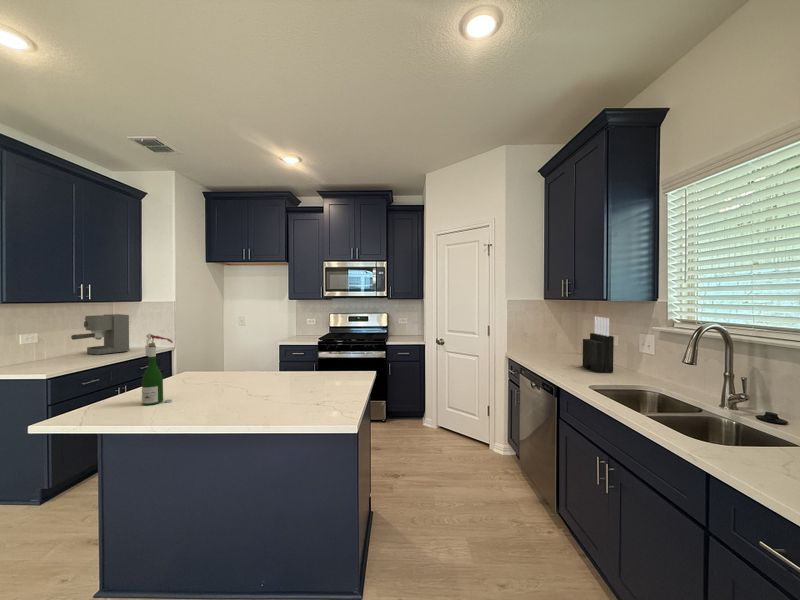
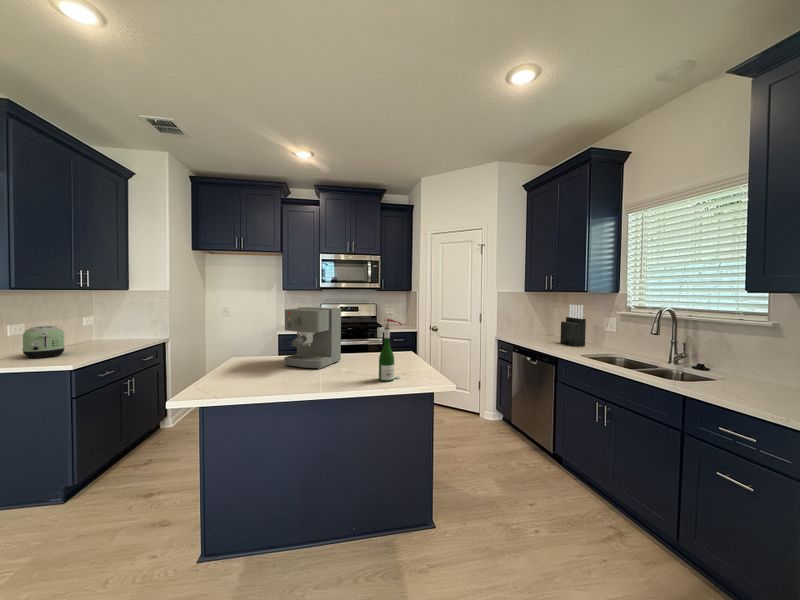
coffee maker: present [71,314,129,355] -> present [284,307,341,369]
wine bottle: present [142,334,173,405] -> present [377,318,402,381]
toaster: none [21,336,61,367] -> present [22,326,65,359]

